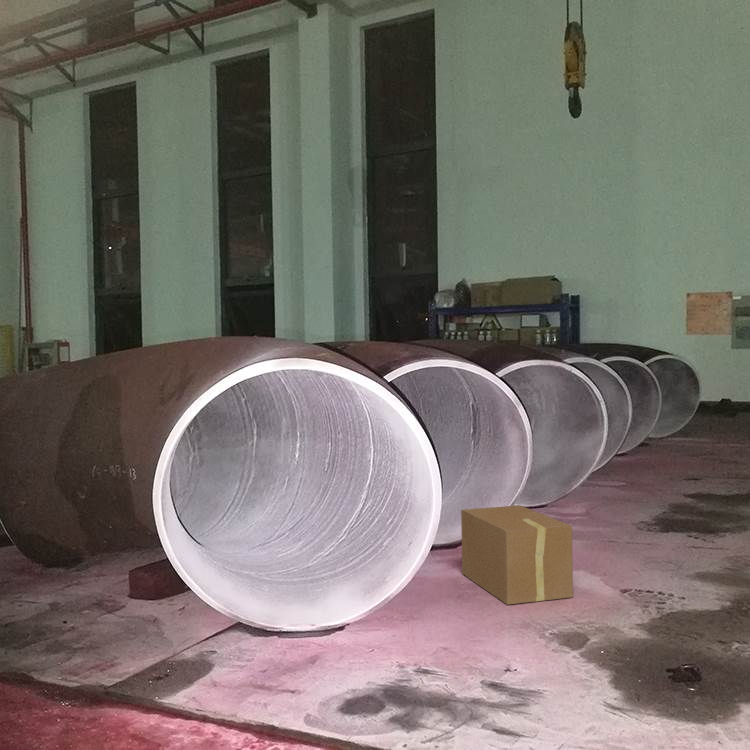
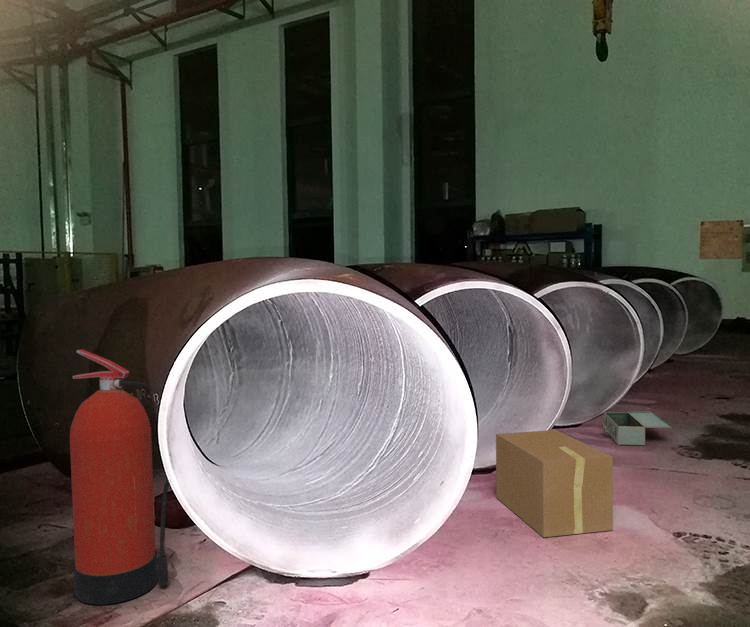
fire extinguisher: none [54,424,159,670] -> present [70,349,169,605]
toolbox: none [571,492,638,525] -> present [603,411,671,445]

